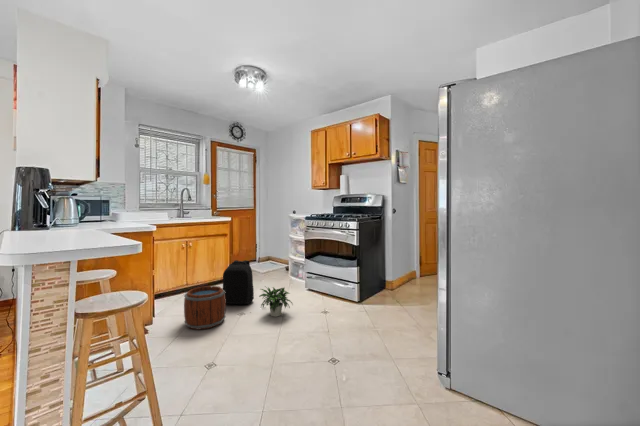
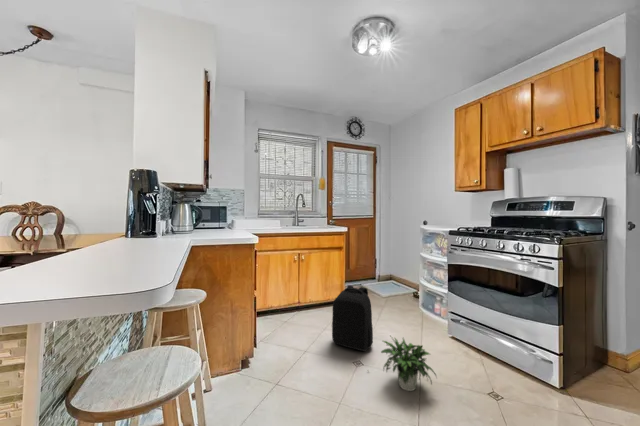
bucket: present [184,286,226,330] -> none [280,321,333,390]

